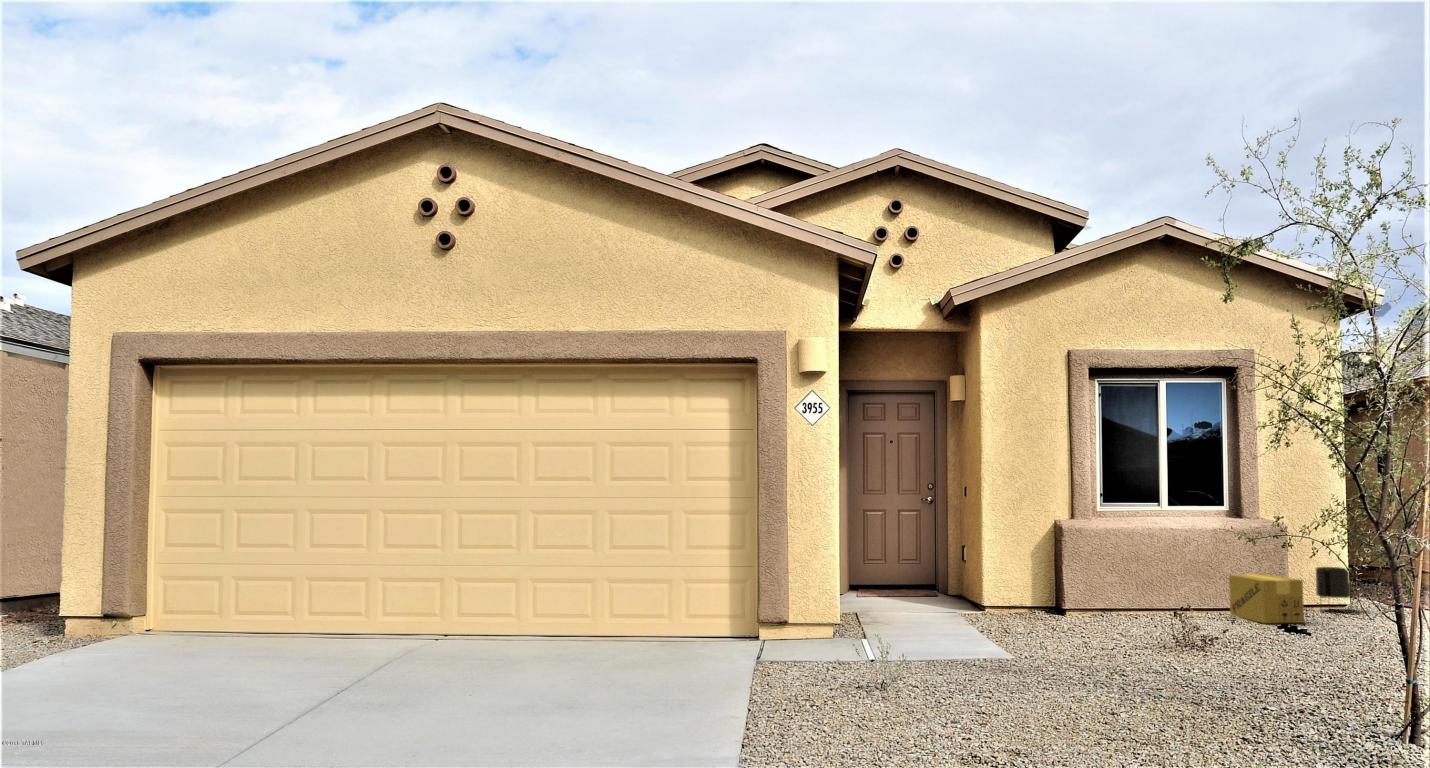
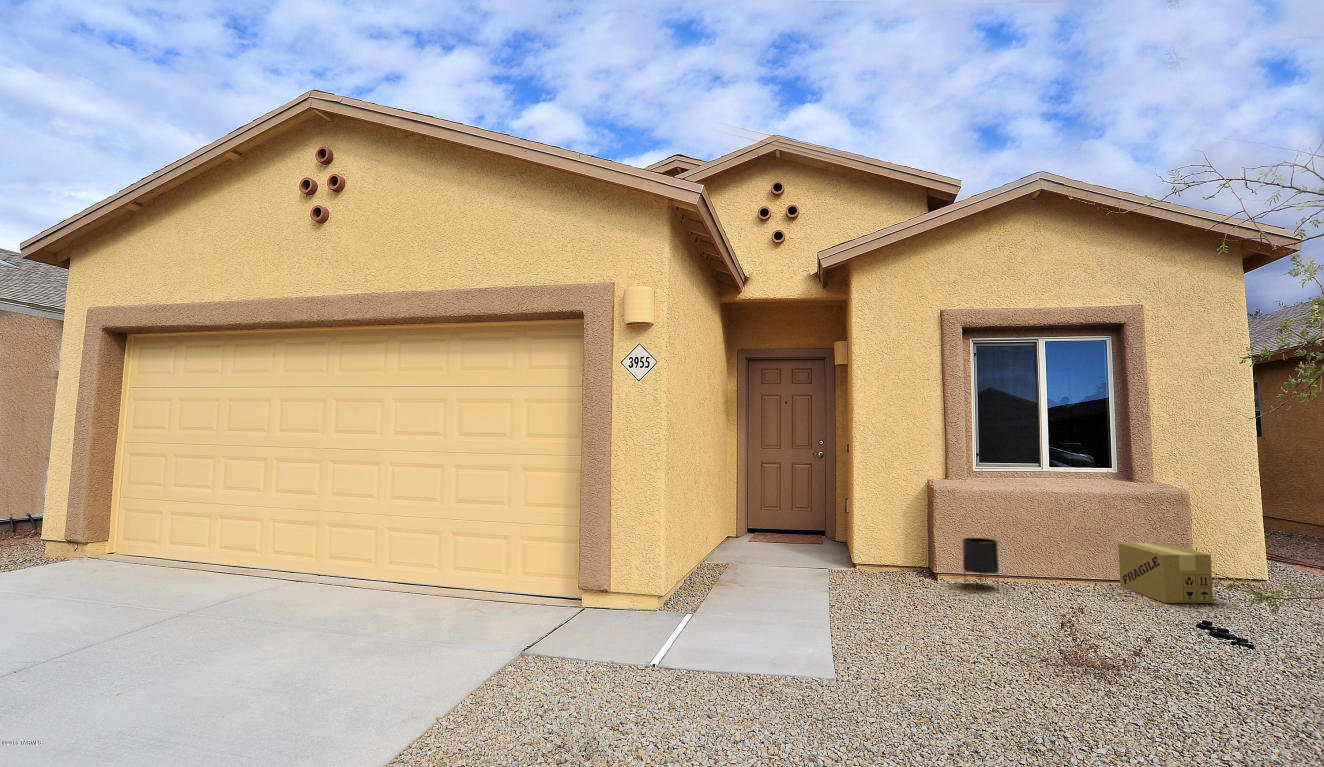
planter: present [1316,567,1352,610] -> present [962,538,999,582]

